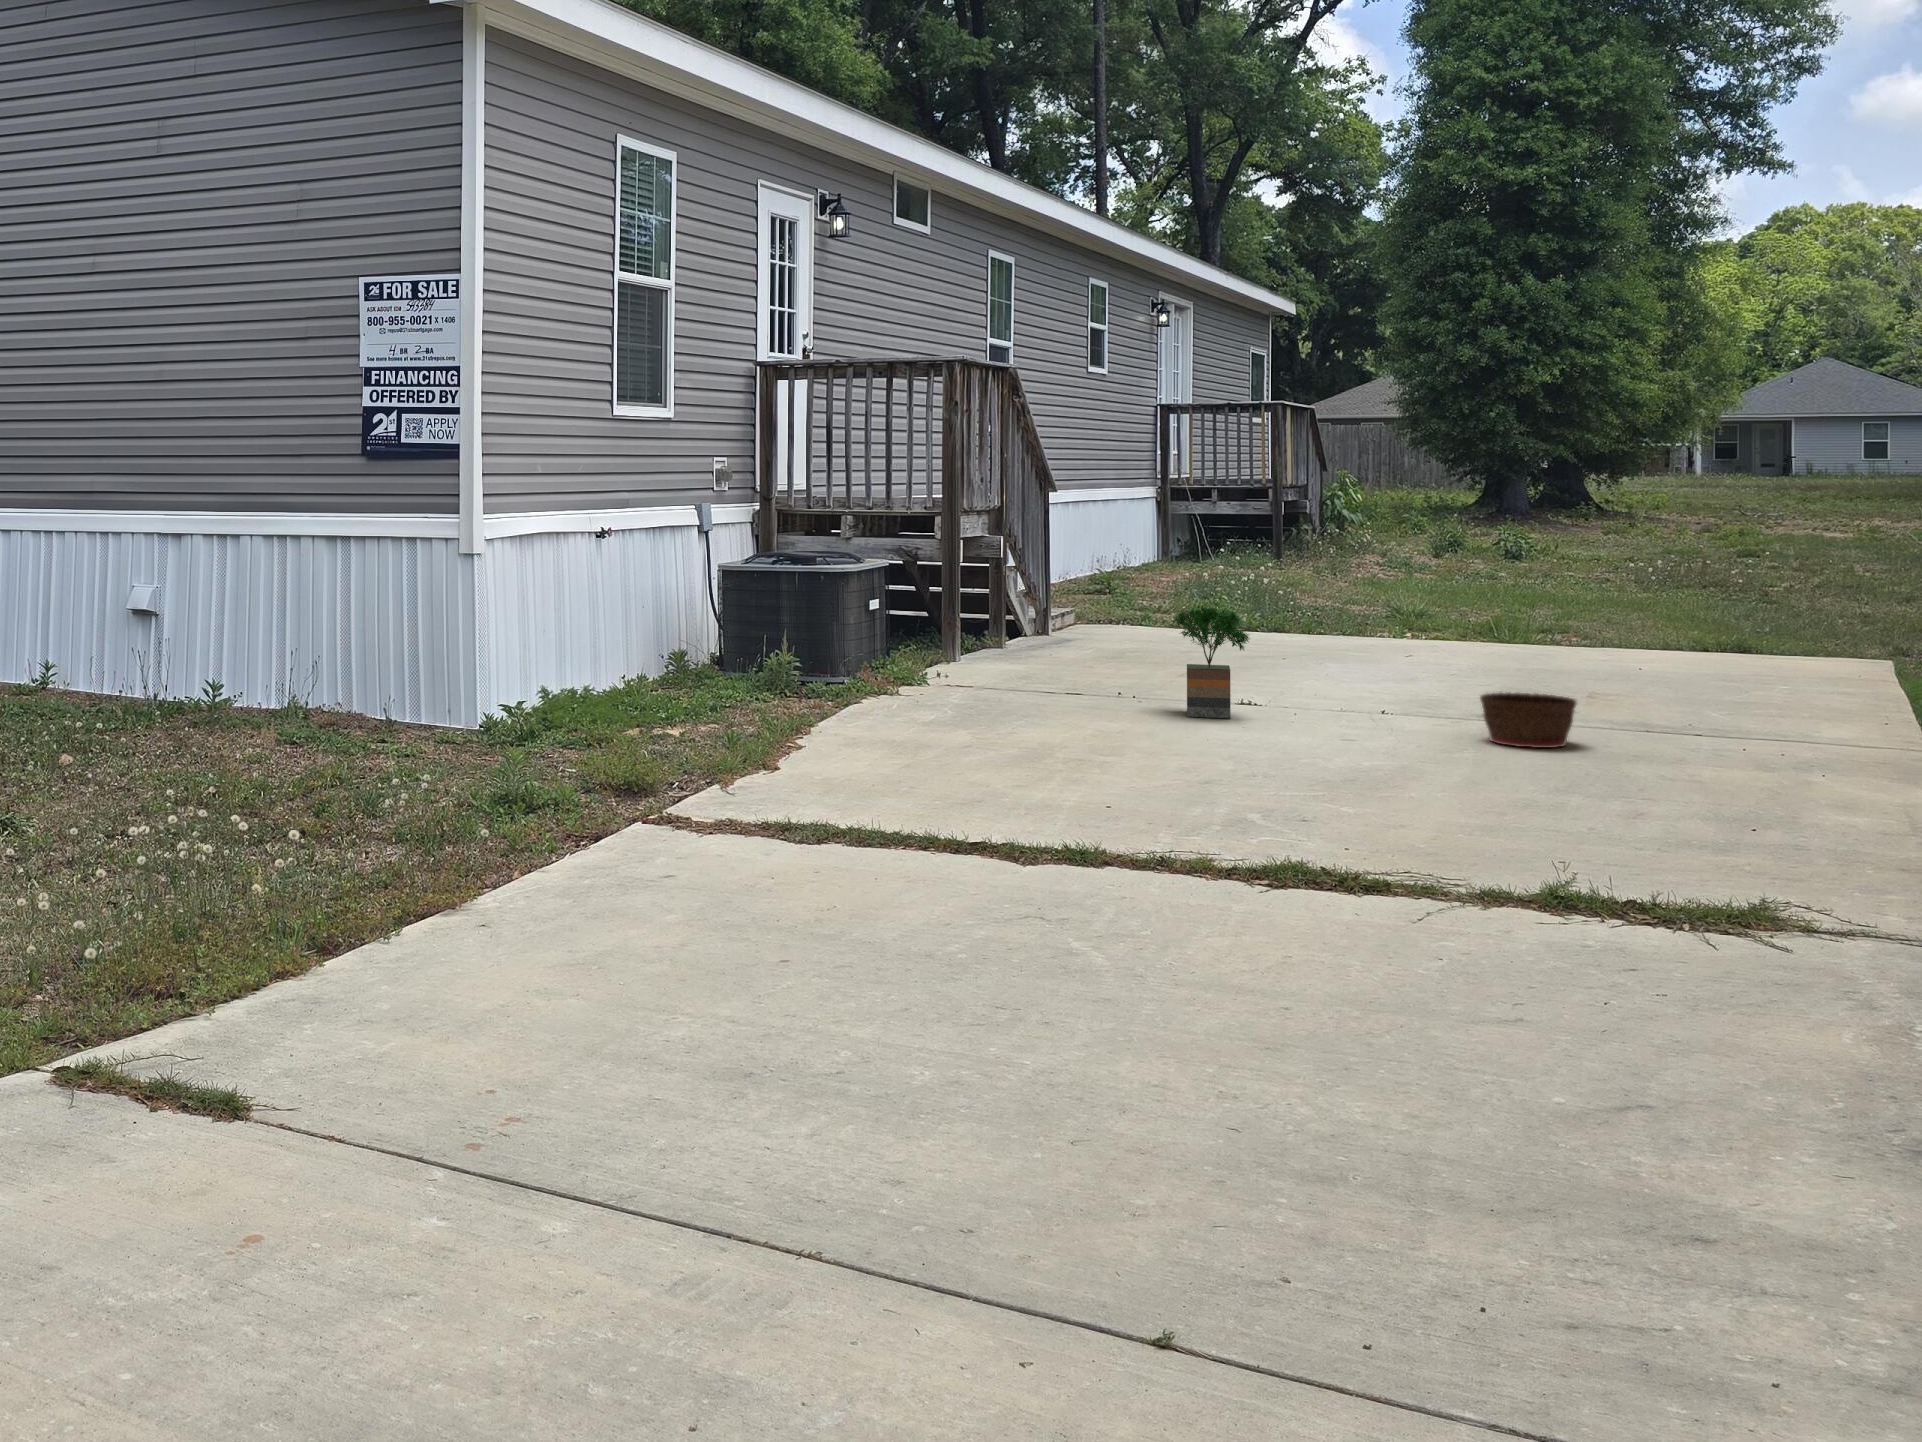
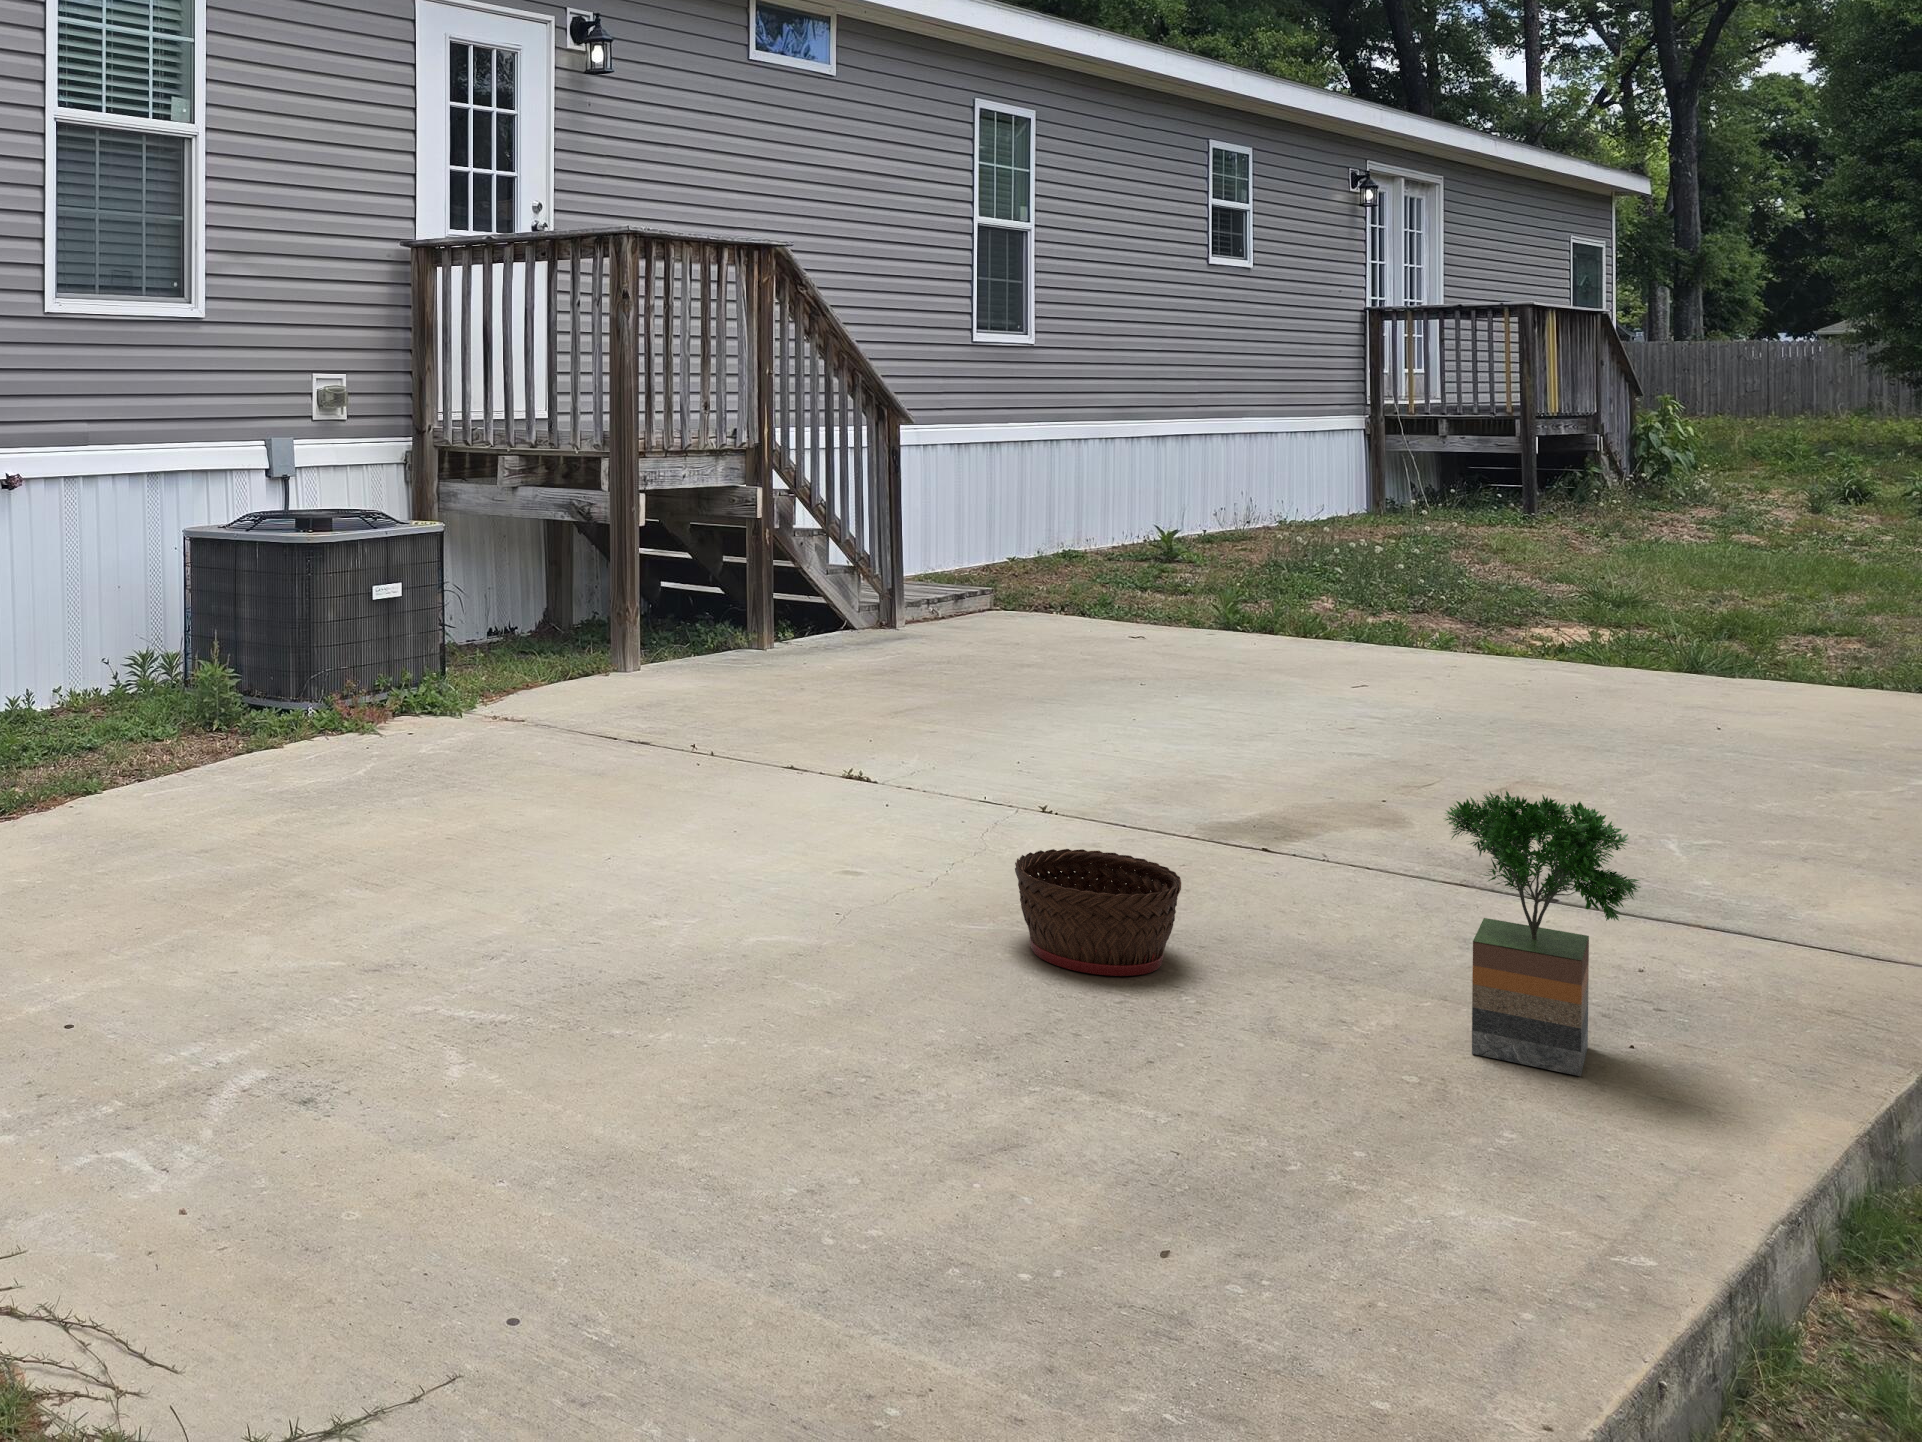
potted tree: present [1173,607,1249,718] -> present [1445,791,1641,1076]

